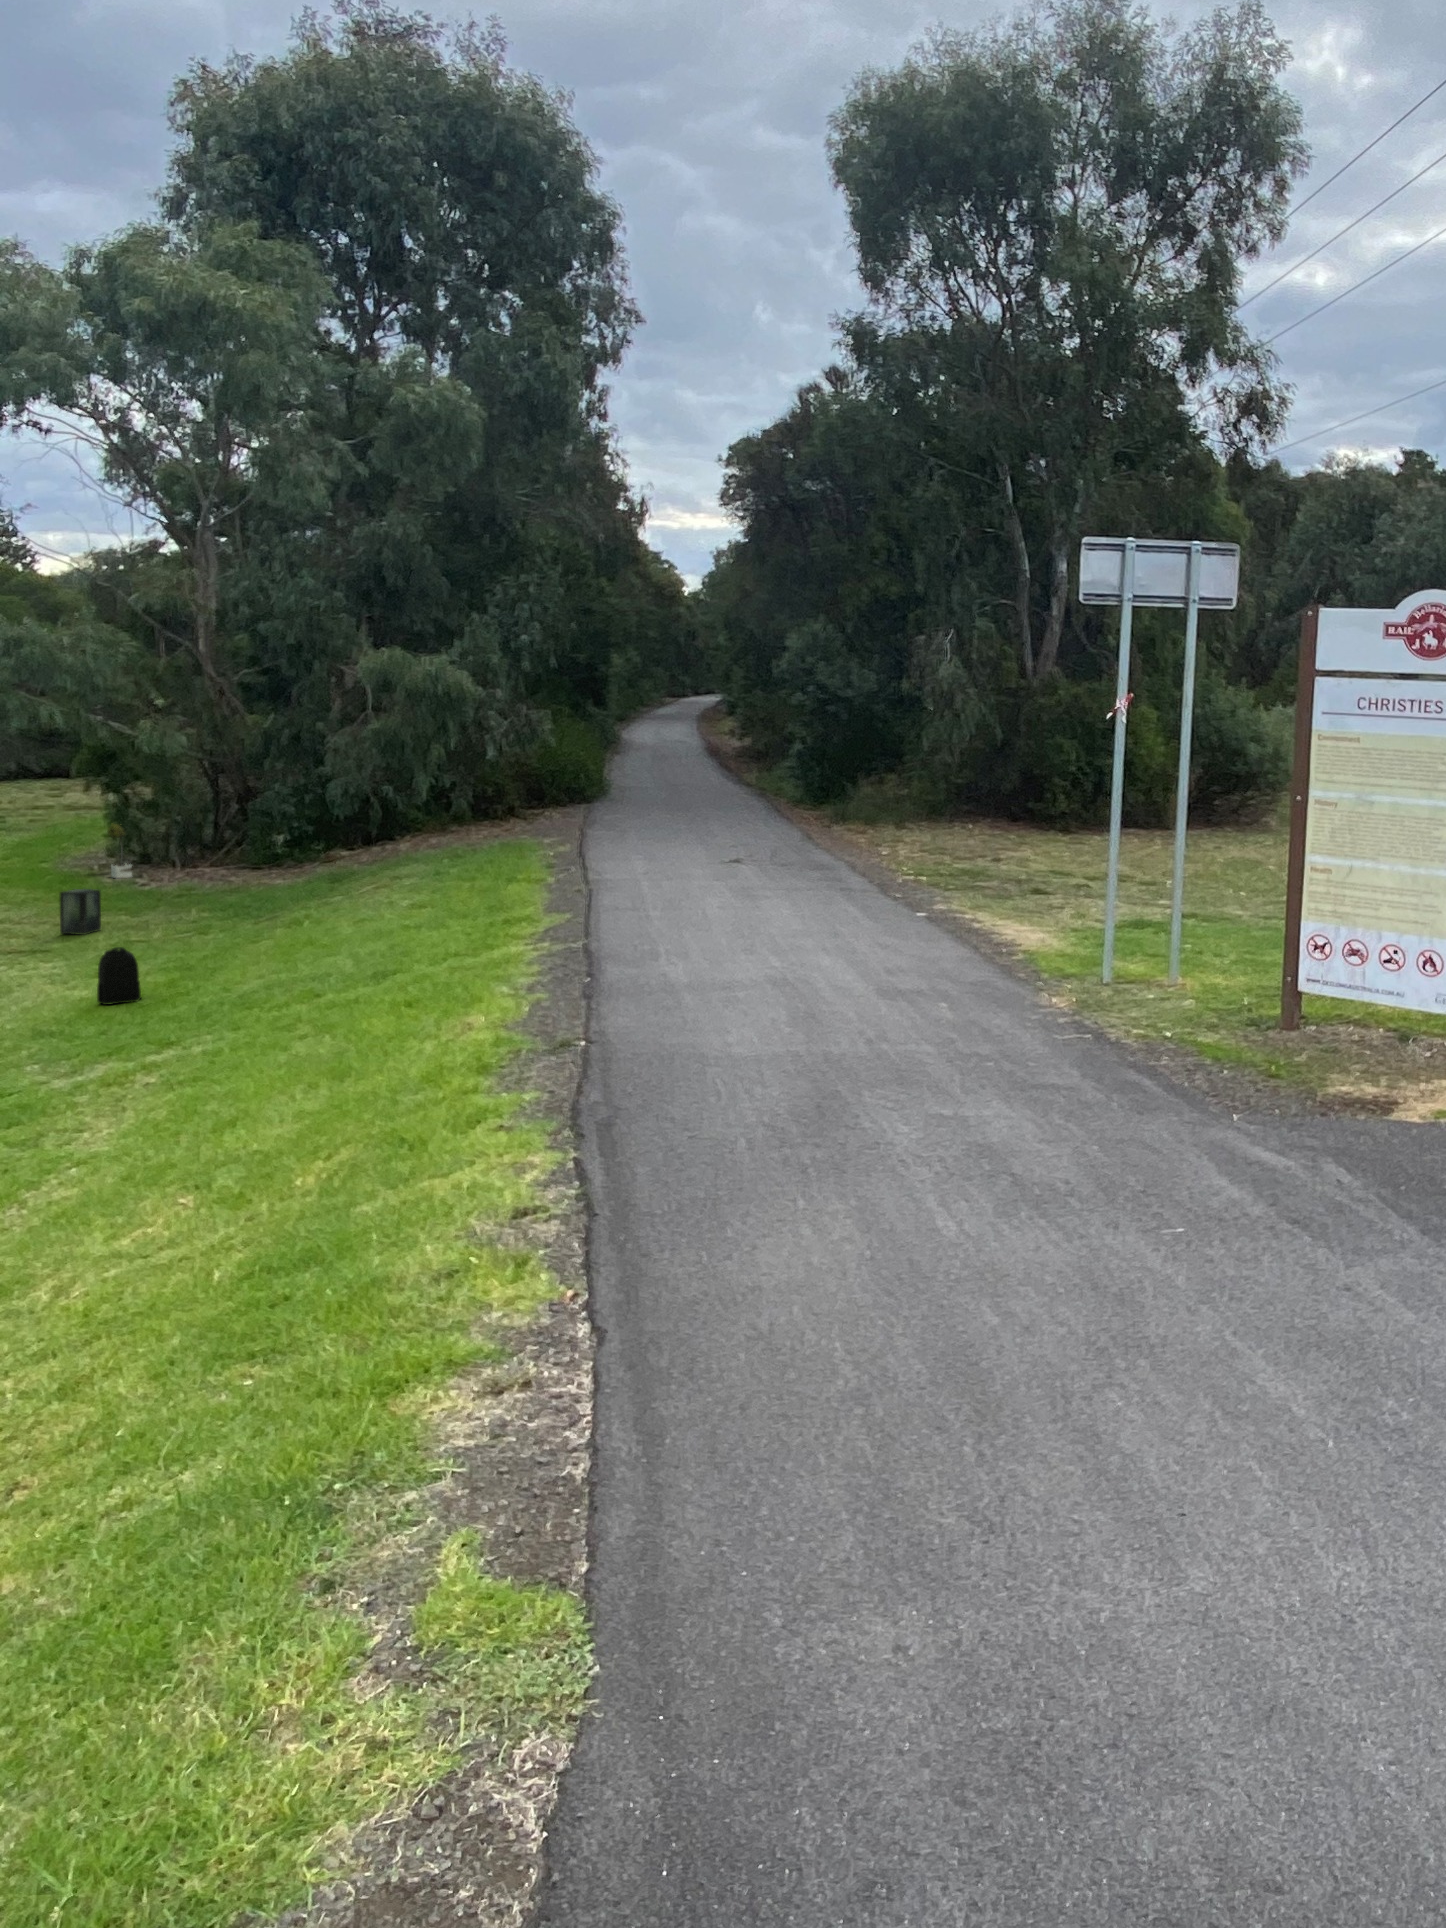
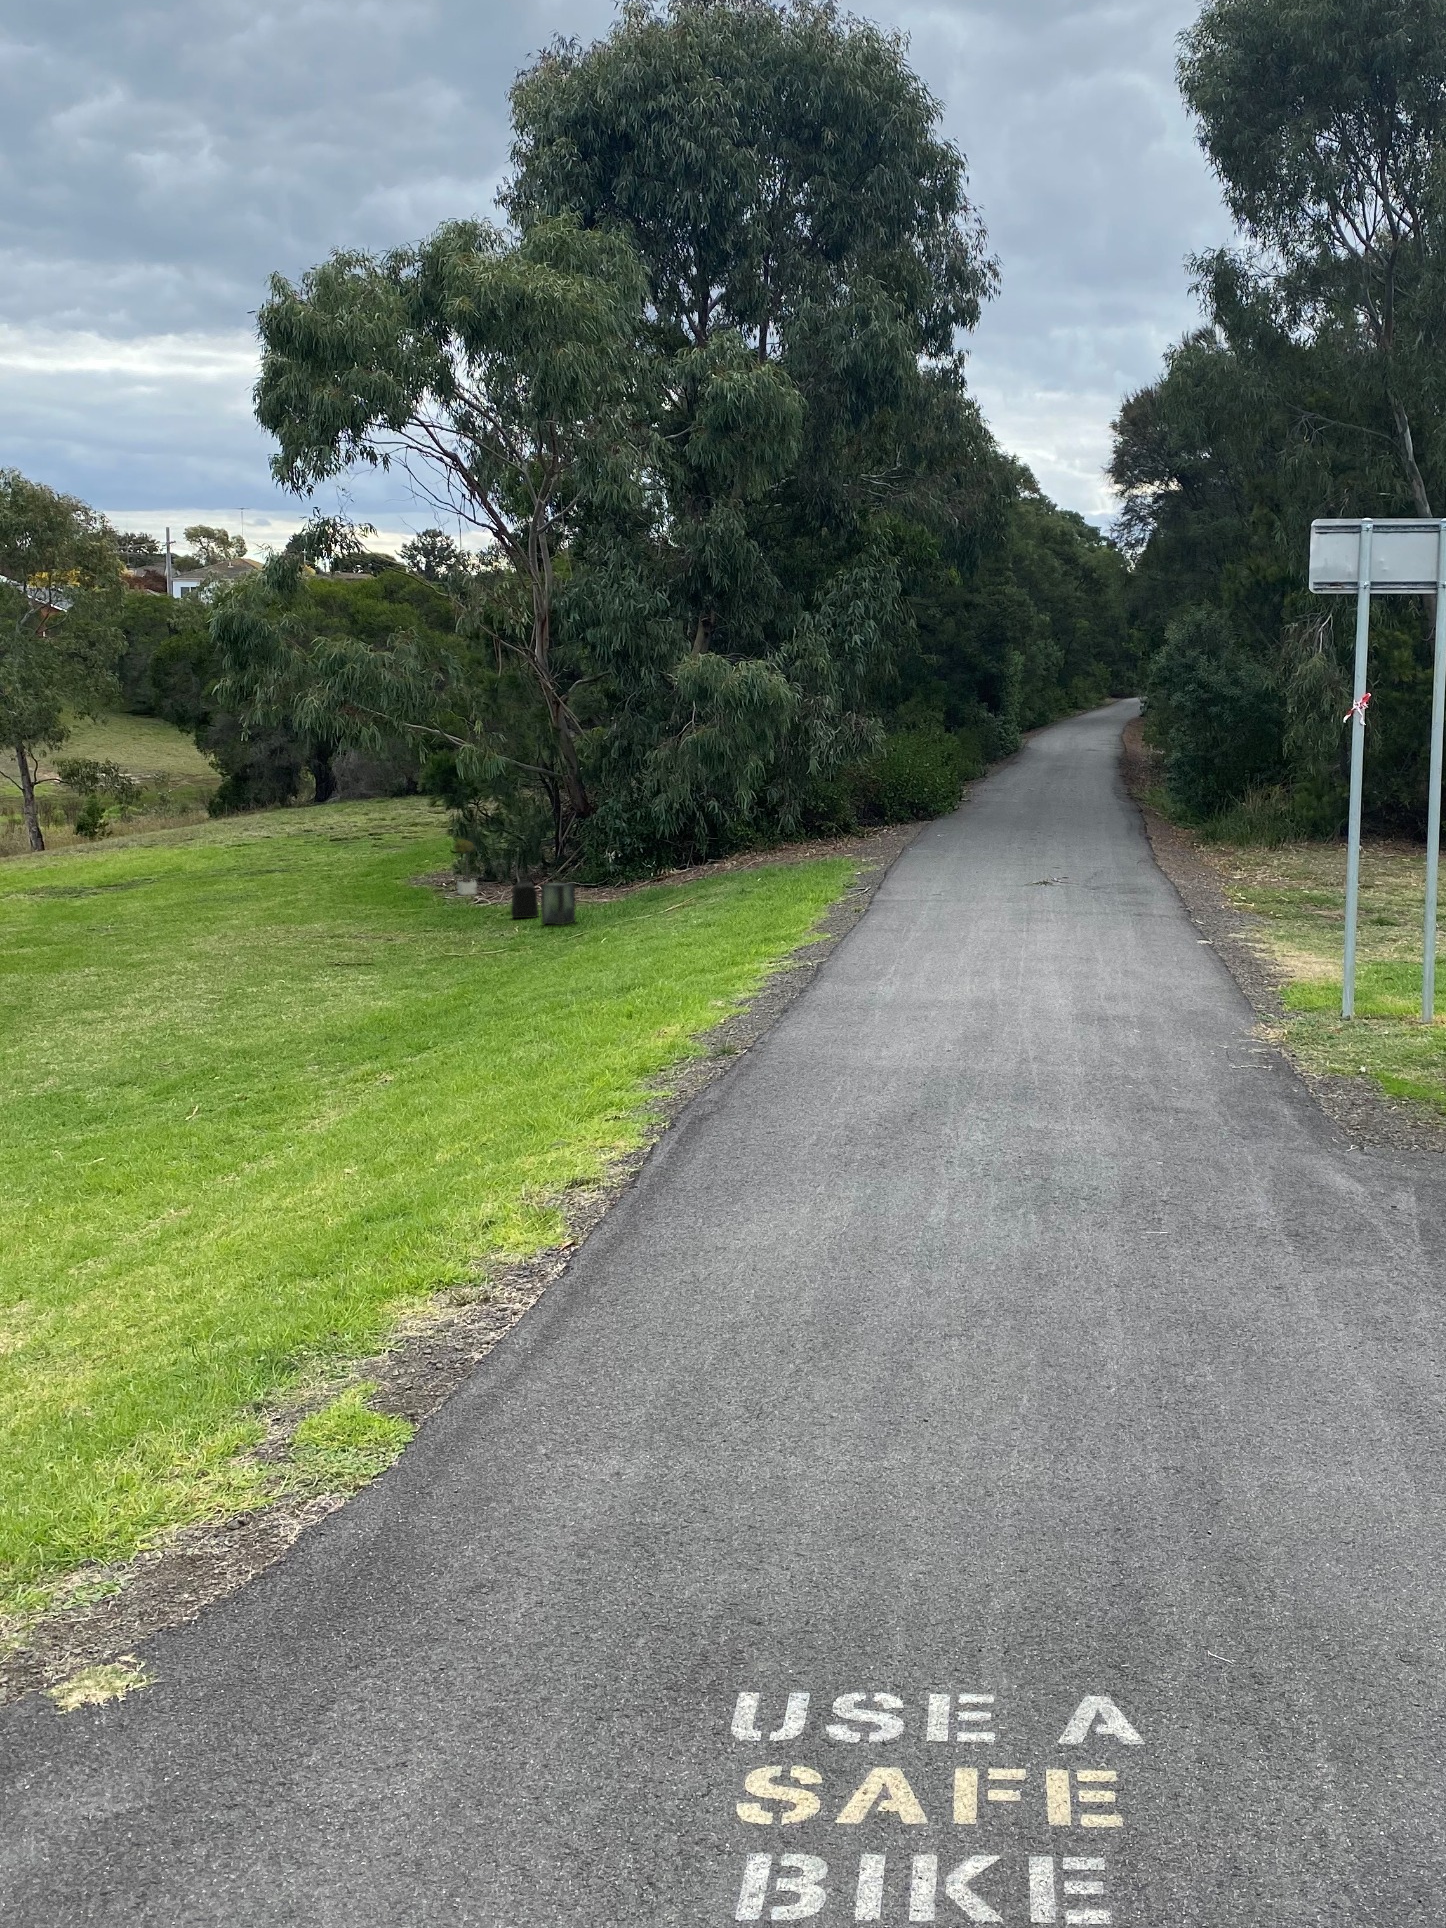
storage box: present [59,889,101,935] -> present [541,883,575,925]
backpack: present [97,947,141,1005] -> present [511,879,539,918]

